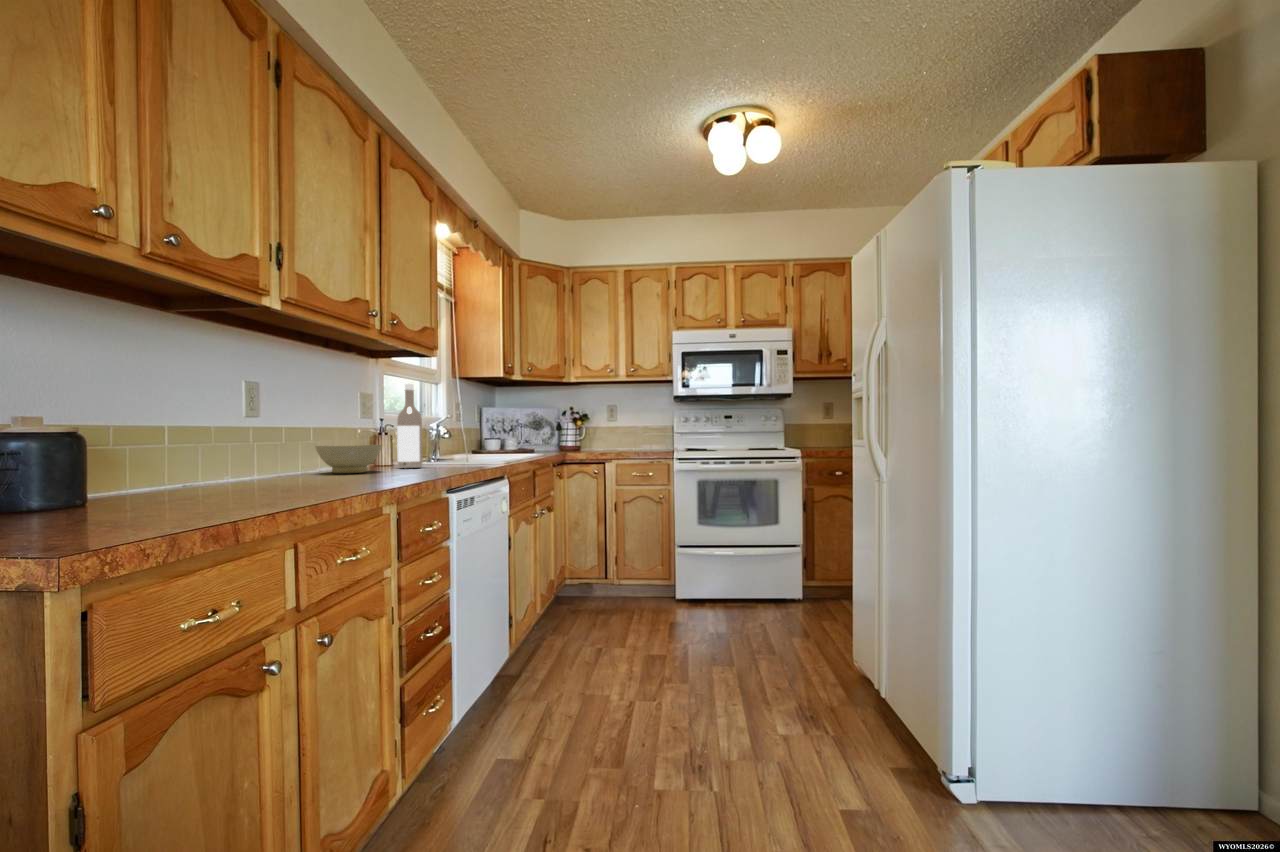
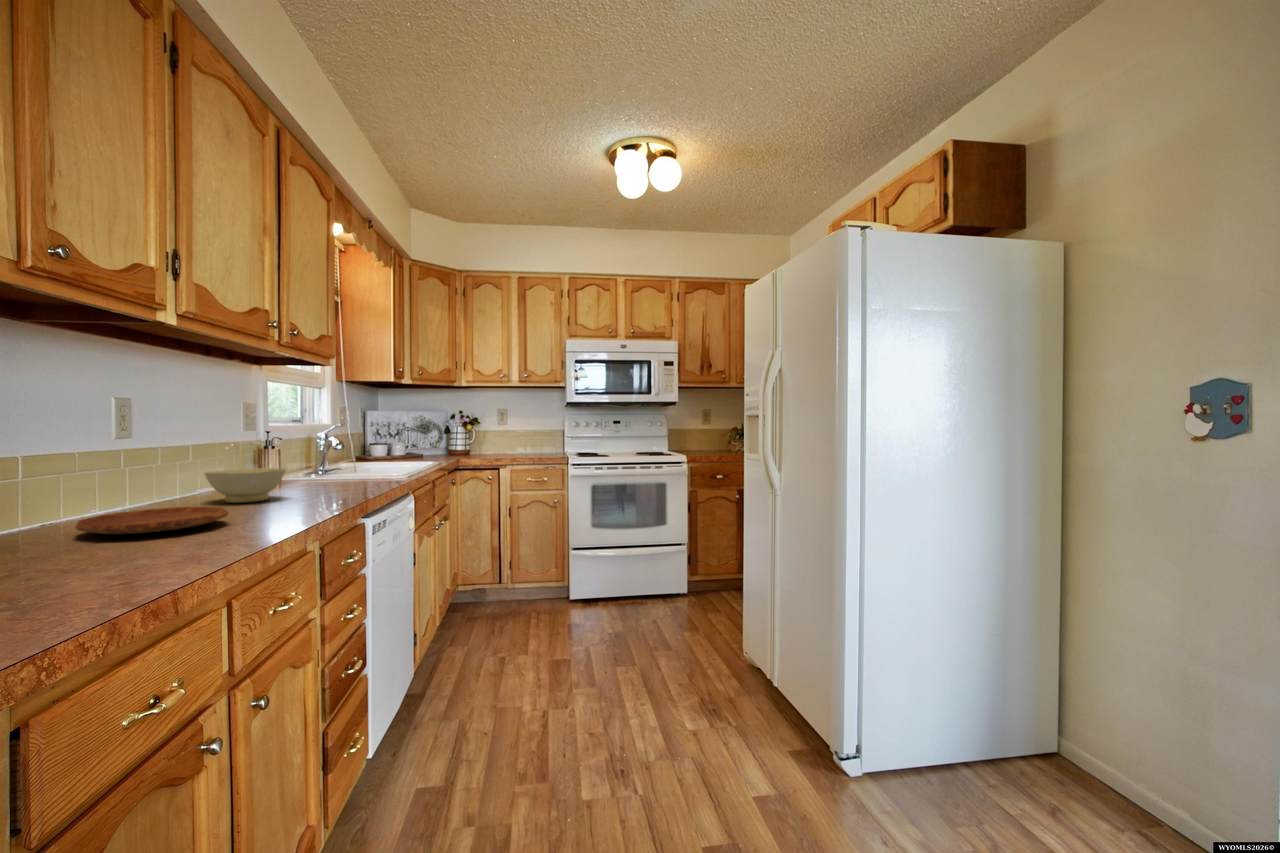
wine bottle: present [397,384,423,468] -> none [298,400,327,492]
tray: none [197,470,318,486] -> present [75,507,228,534]

